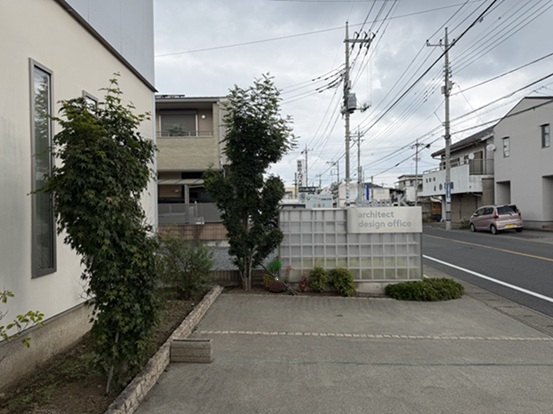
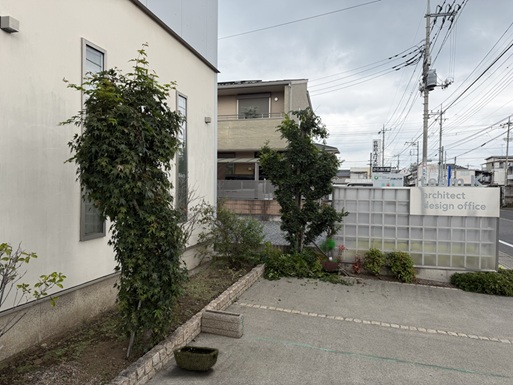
woven basket: none [153,373,199,397] -> present [173,346,219,371]

